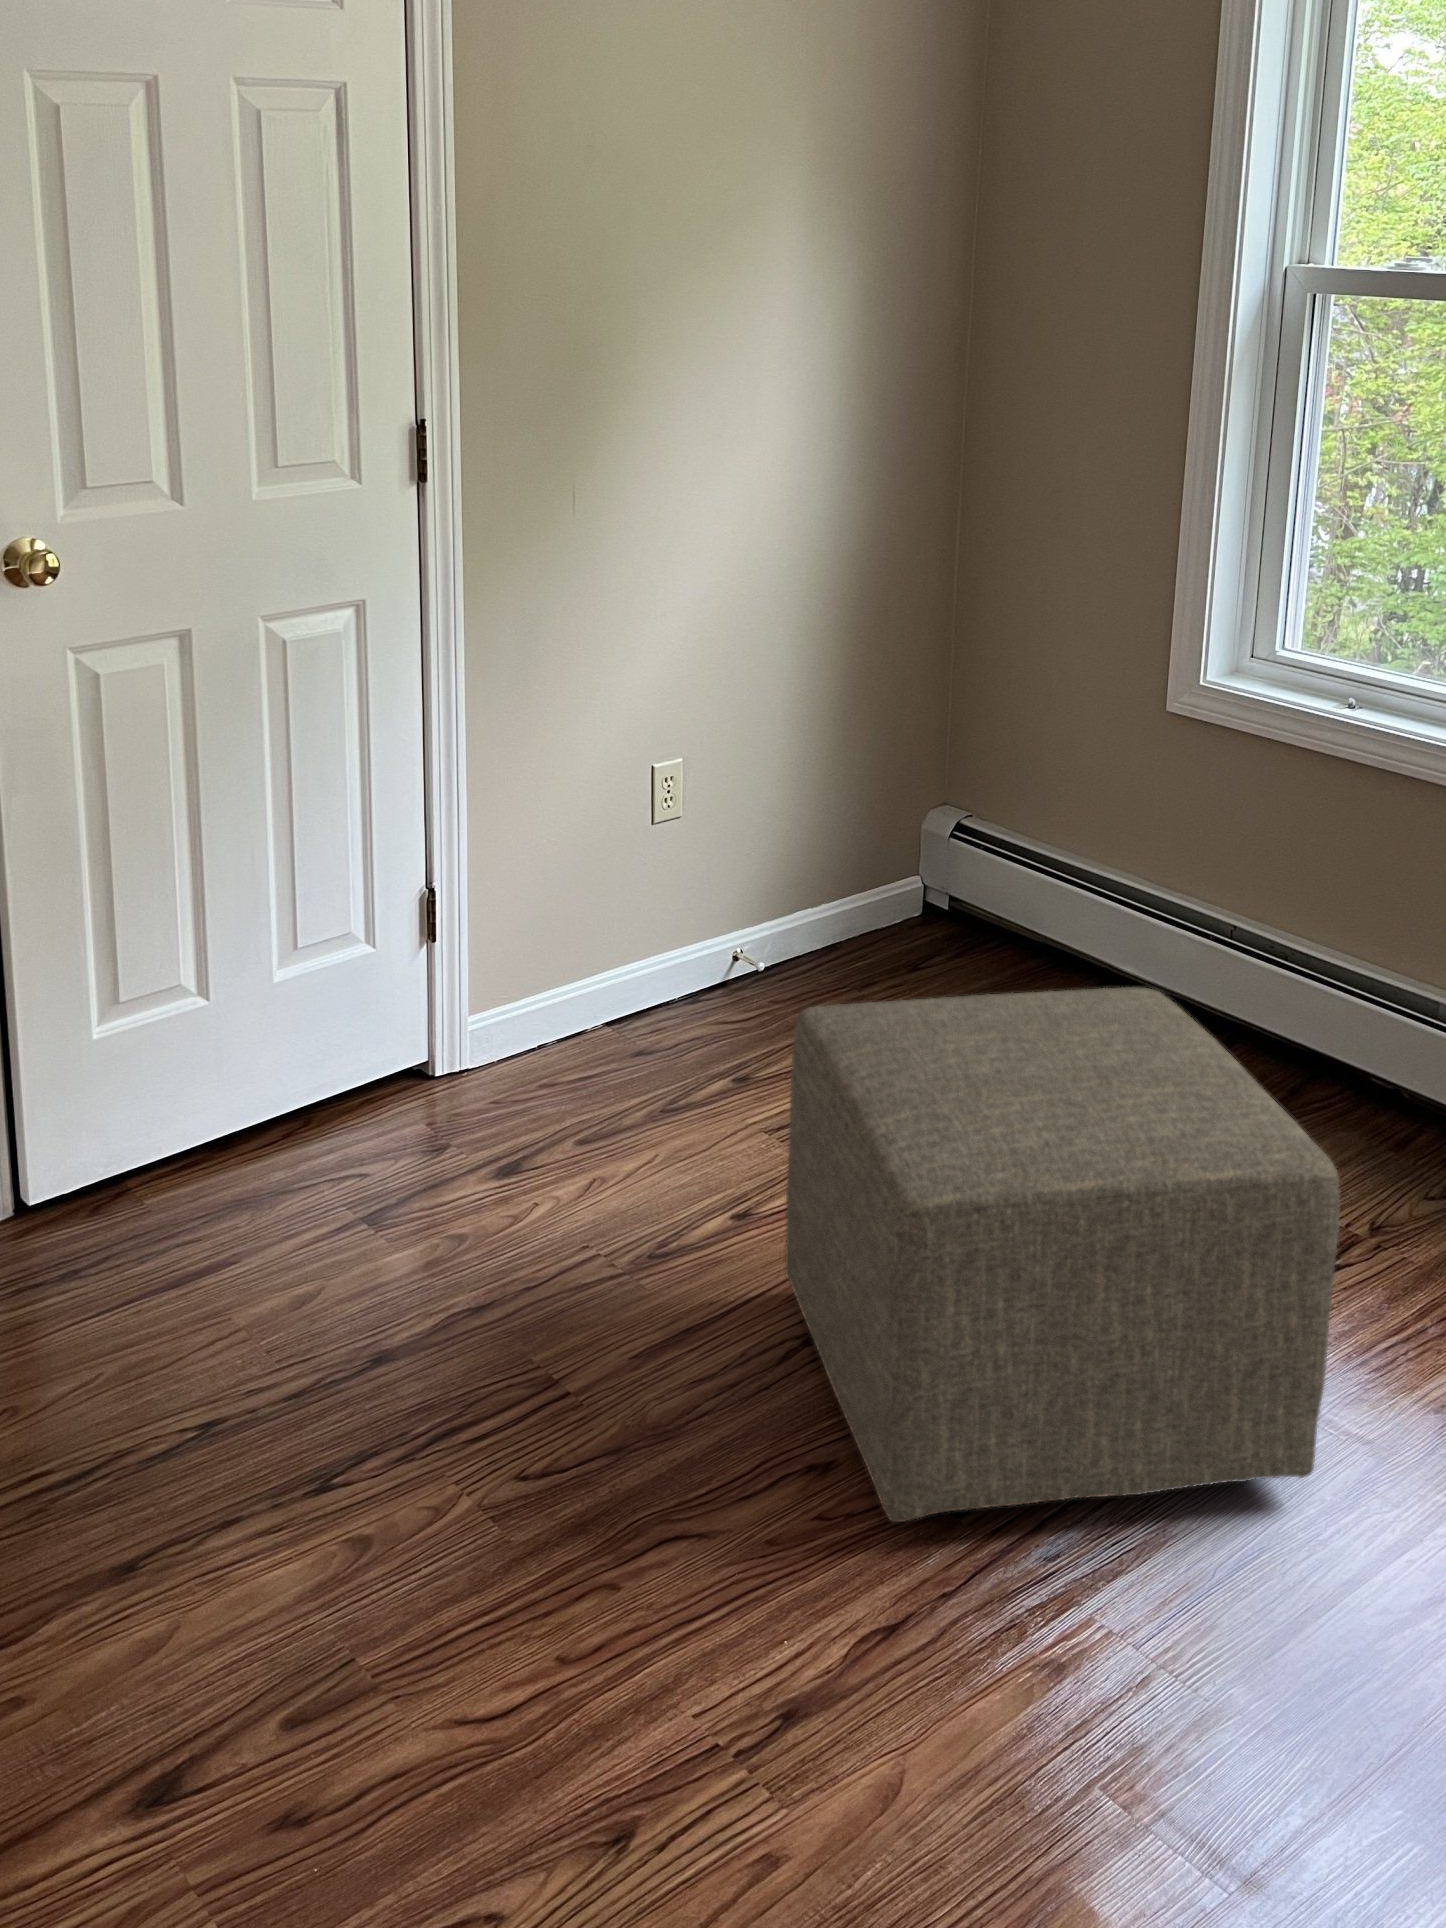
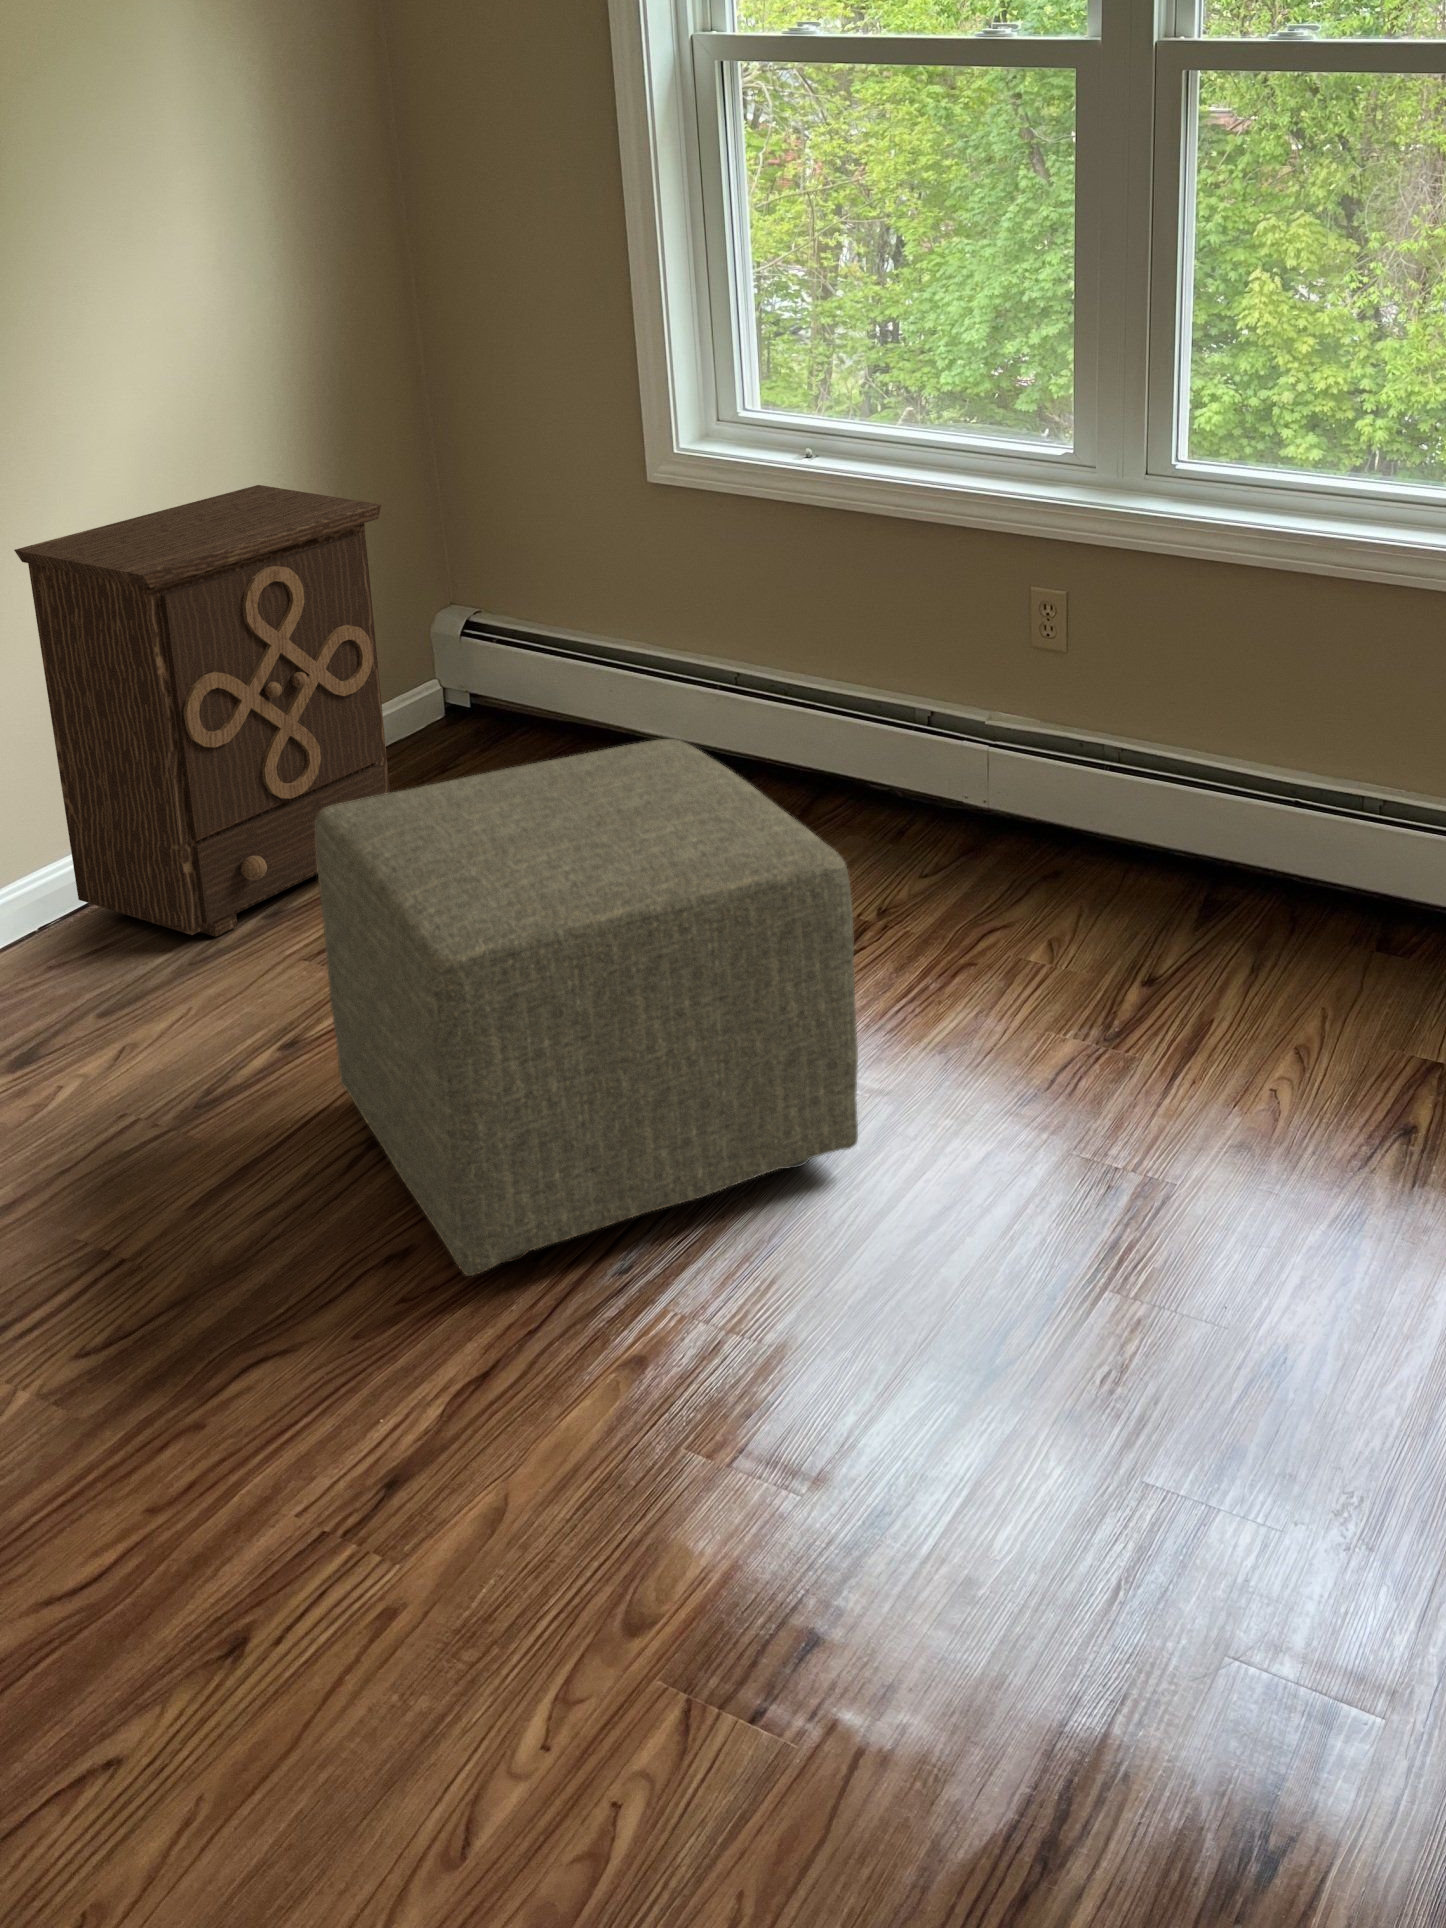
nightstand: none [561,669,883,1091] -> present [14,485,390,937]

